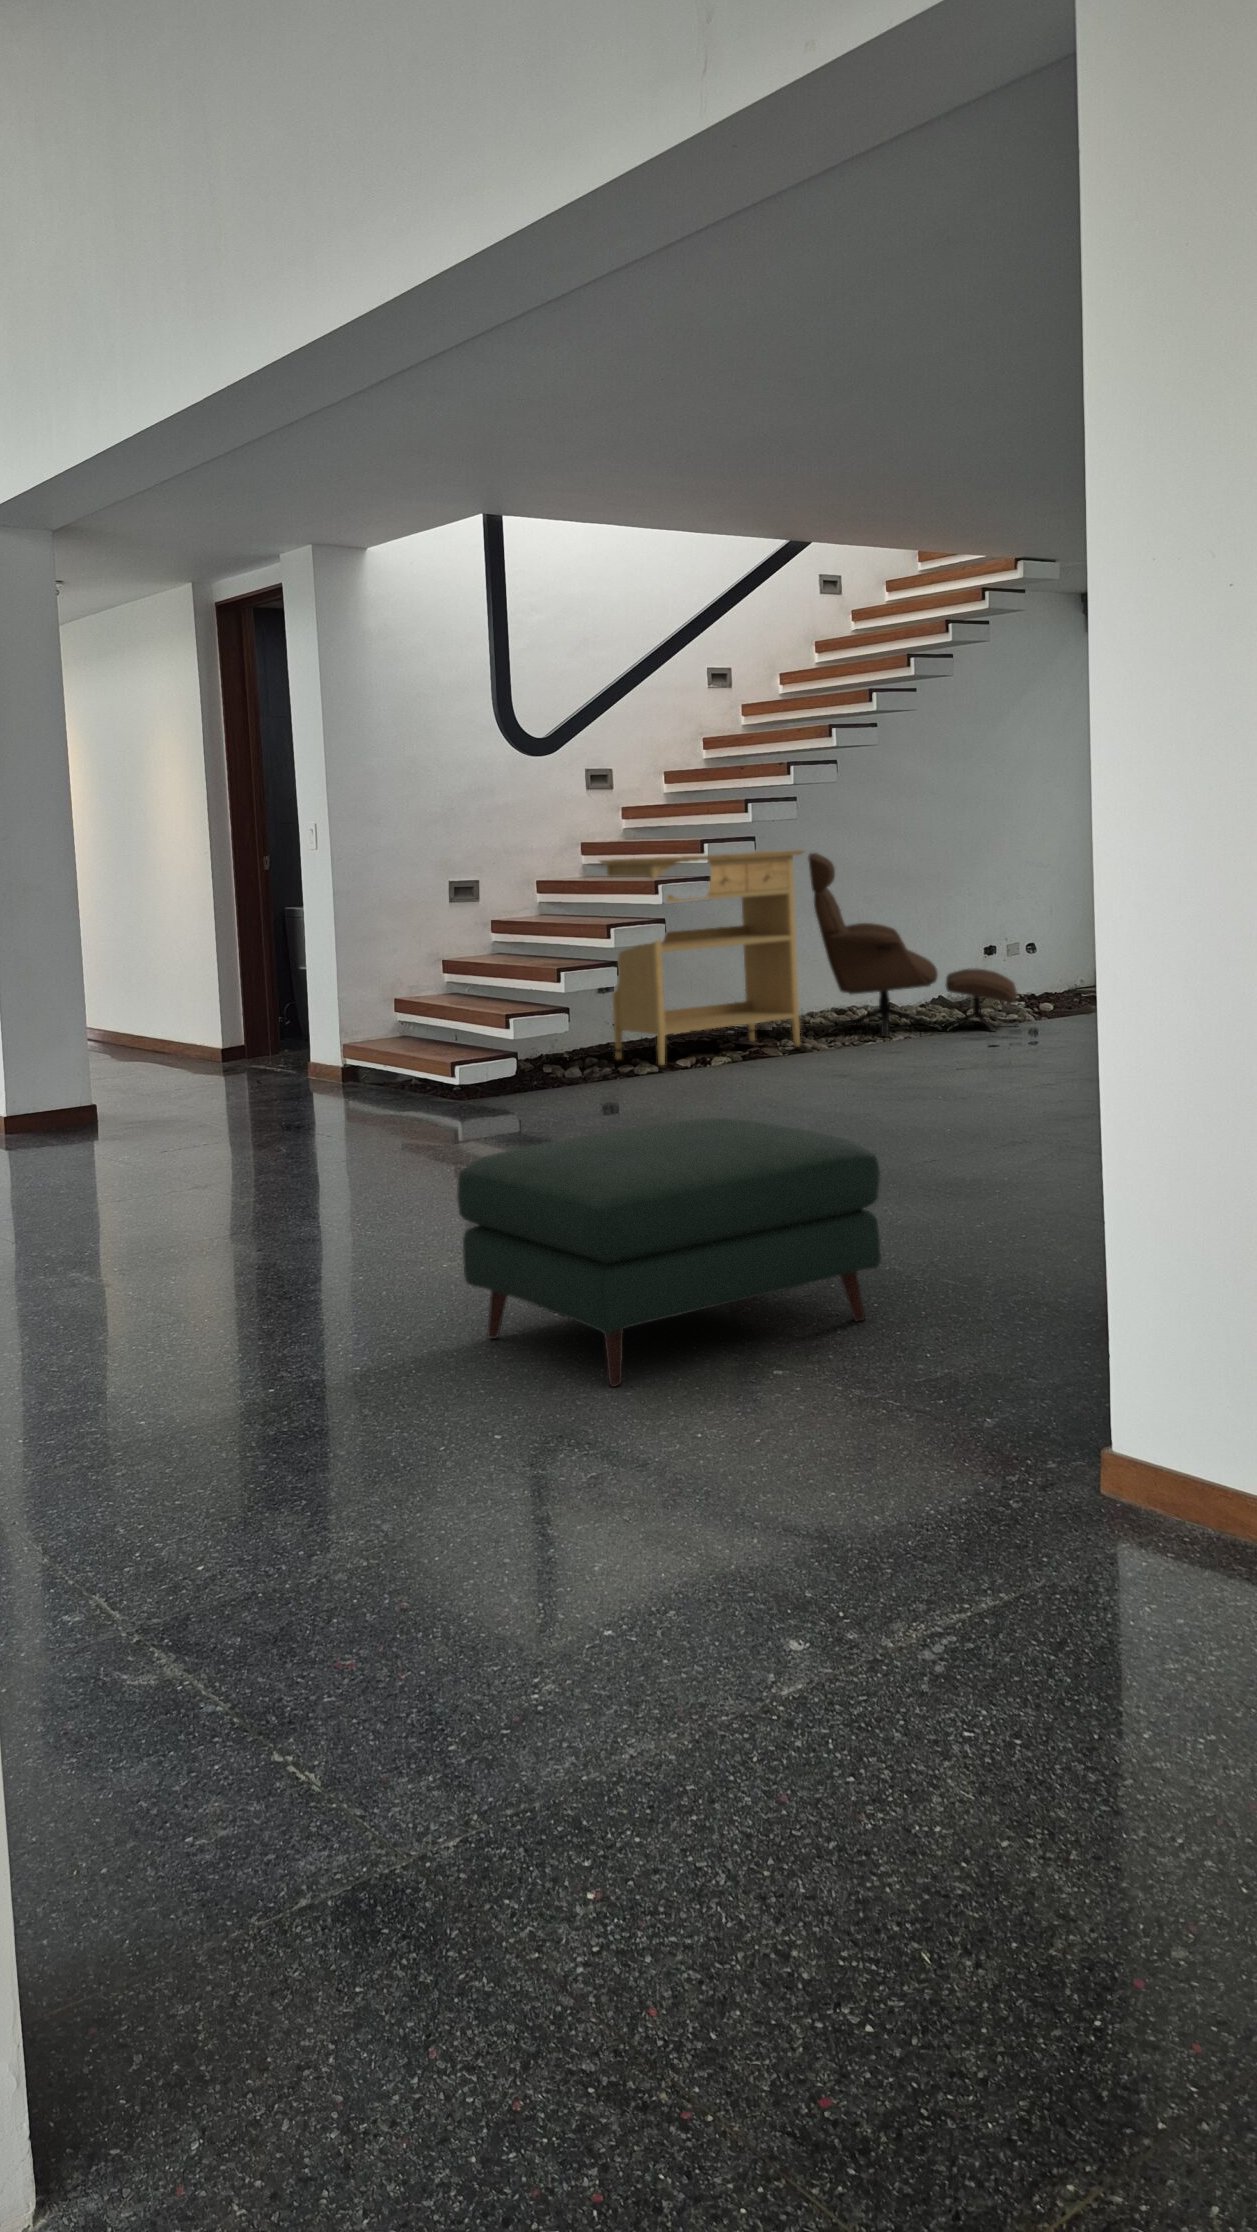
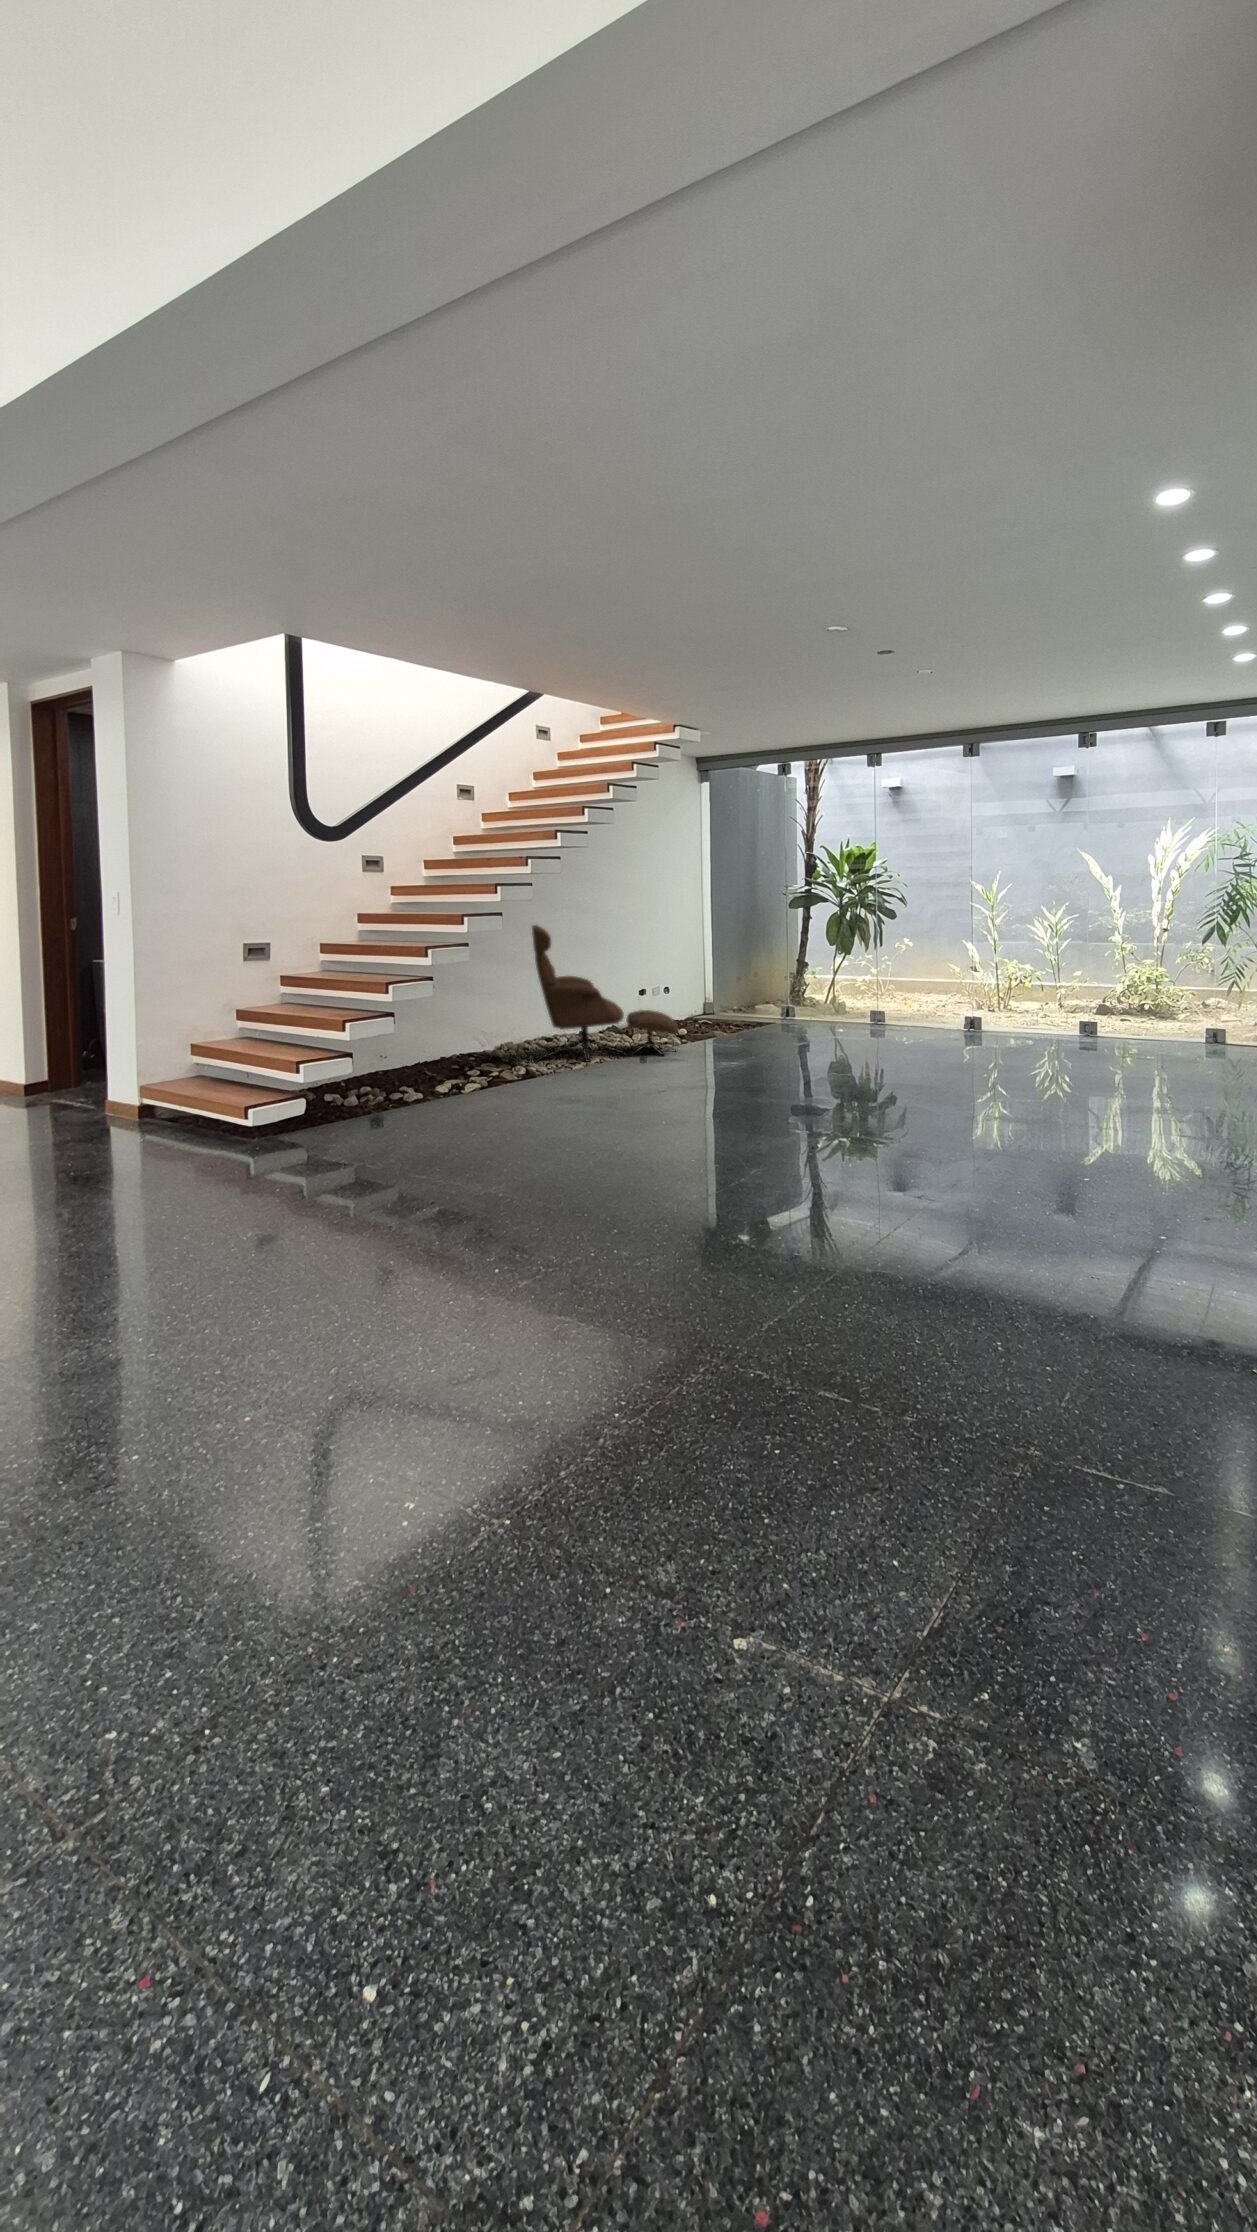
console table: present [600,850,804,1065] -> none [373,923,535,1092]
ottoman: present [457,1118,881,1387] -> none [300,1234,770,1647]

